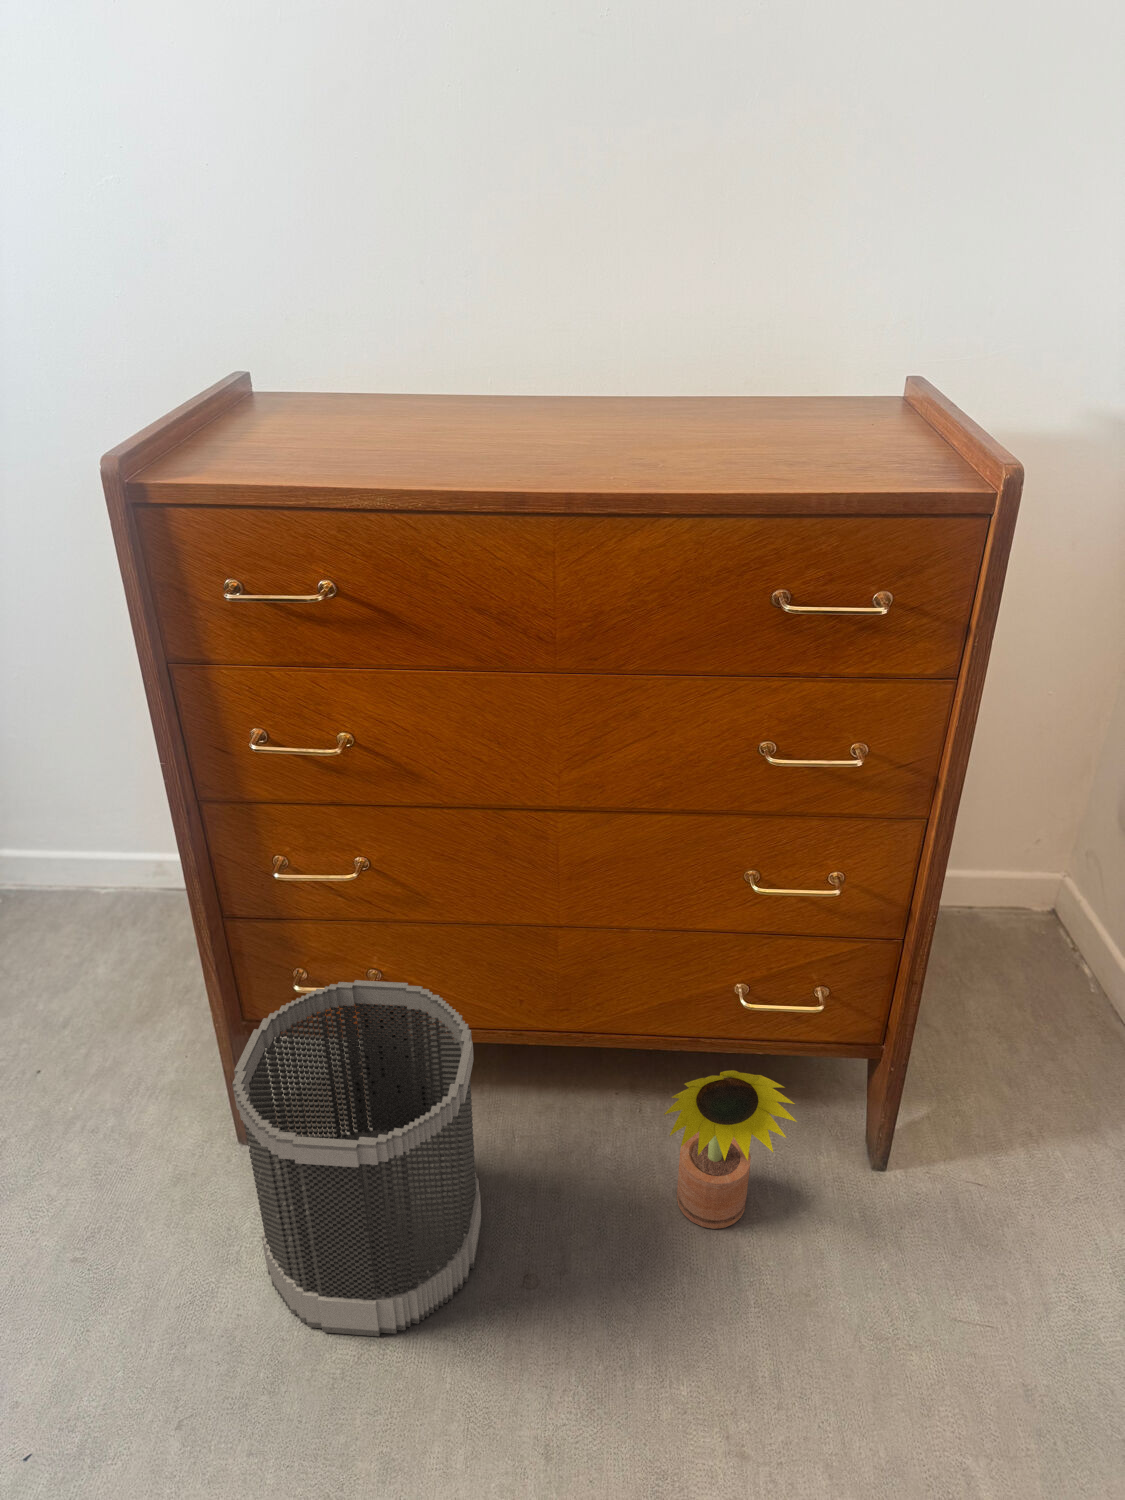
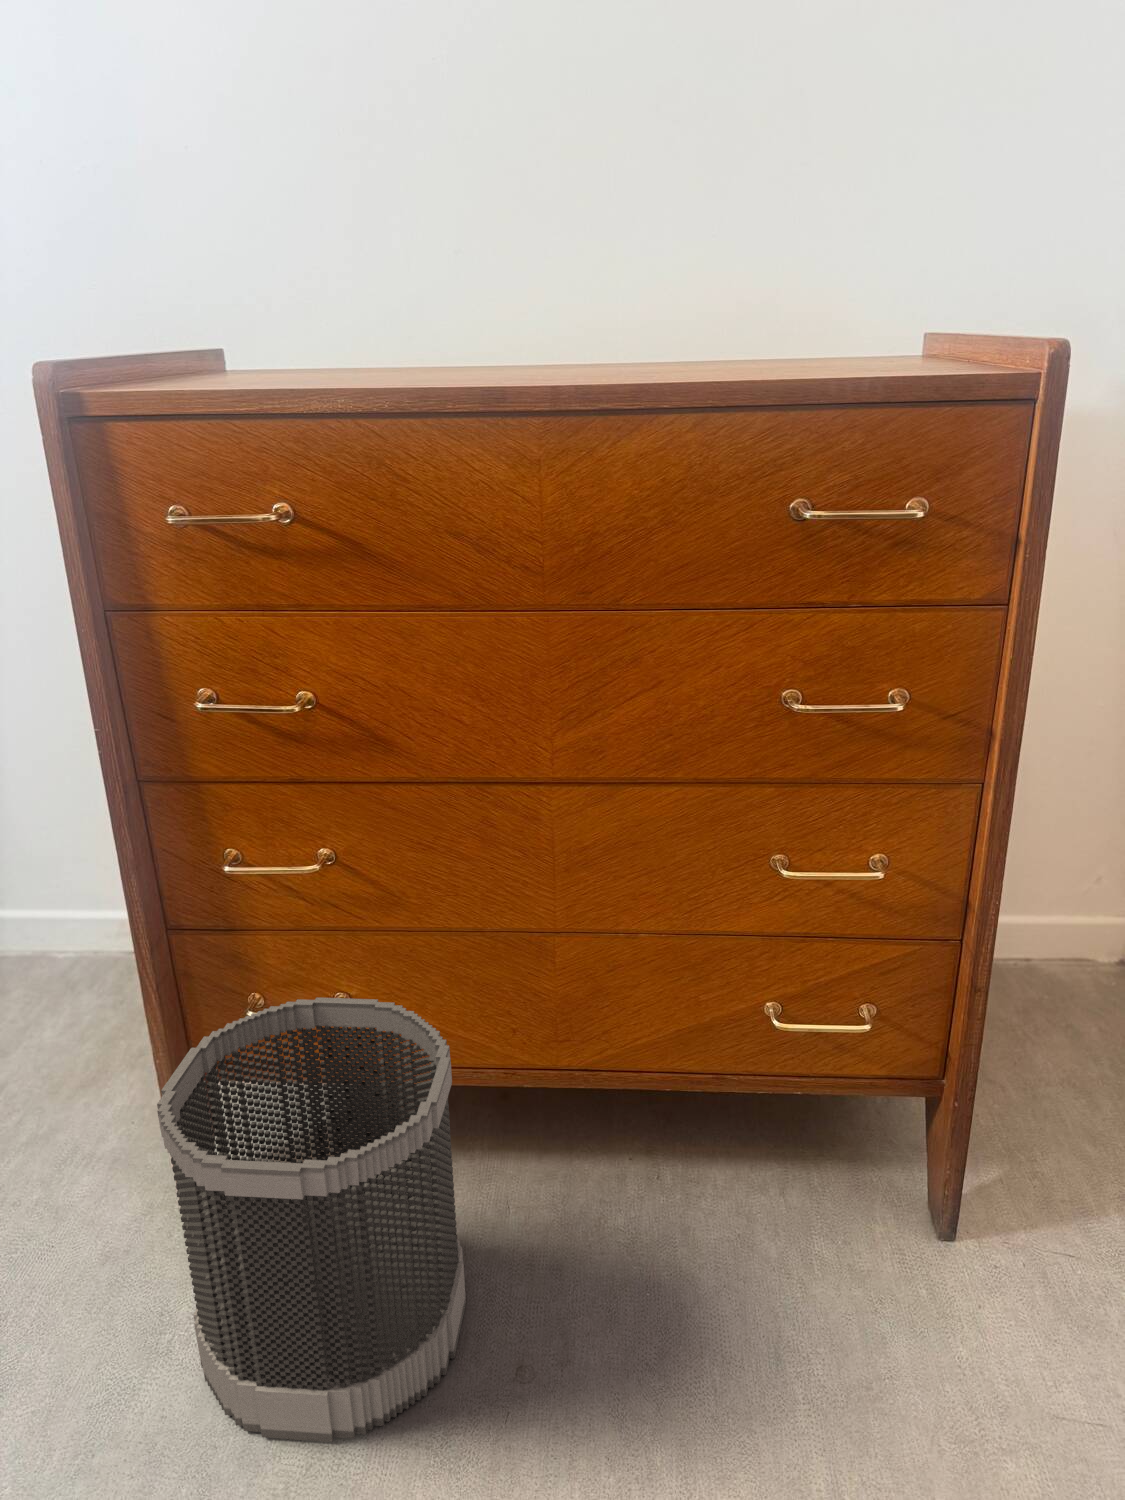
decorative plant: present [664,1070,797,1229] -> none [682,1084,848,1309]

